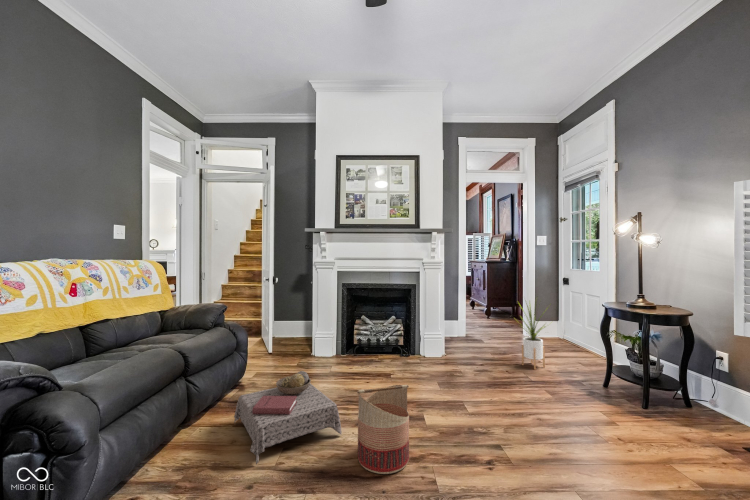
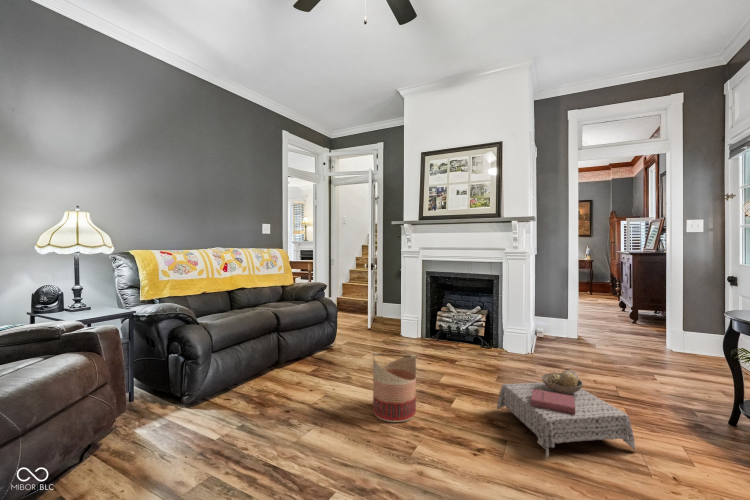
house plant: present [520,305,545,369] -> none [610,292,667,380]
ottoman: present [234,371,342,464] -> present [497,370,635,458]

